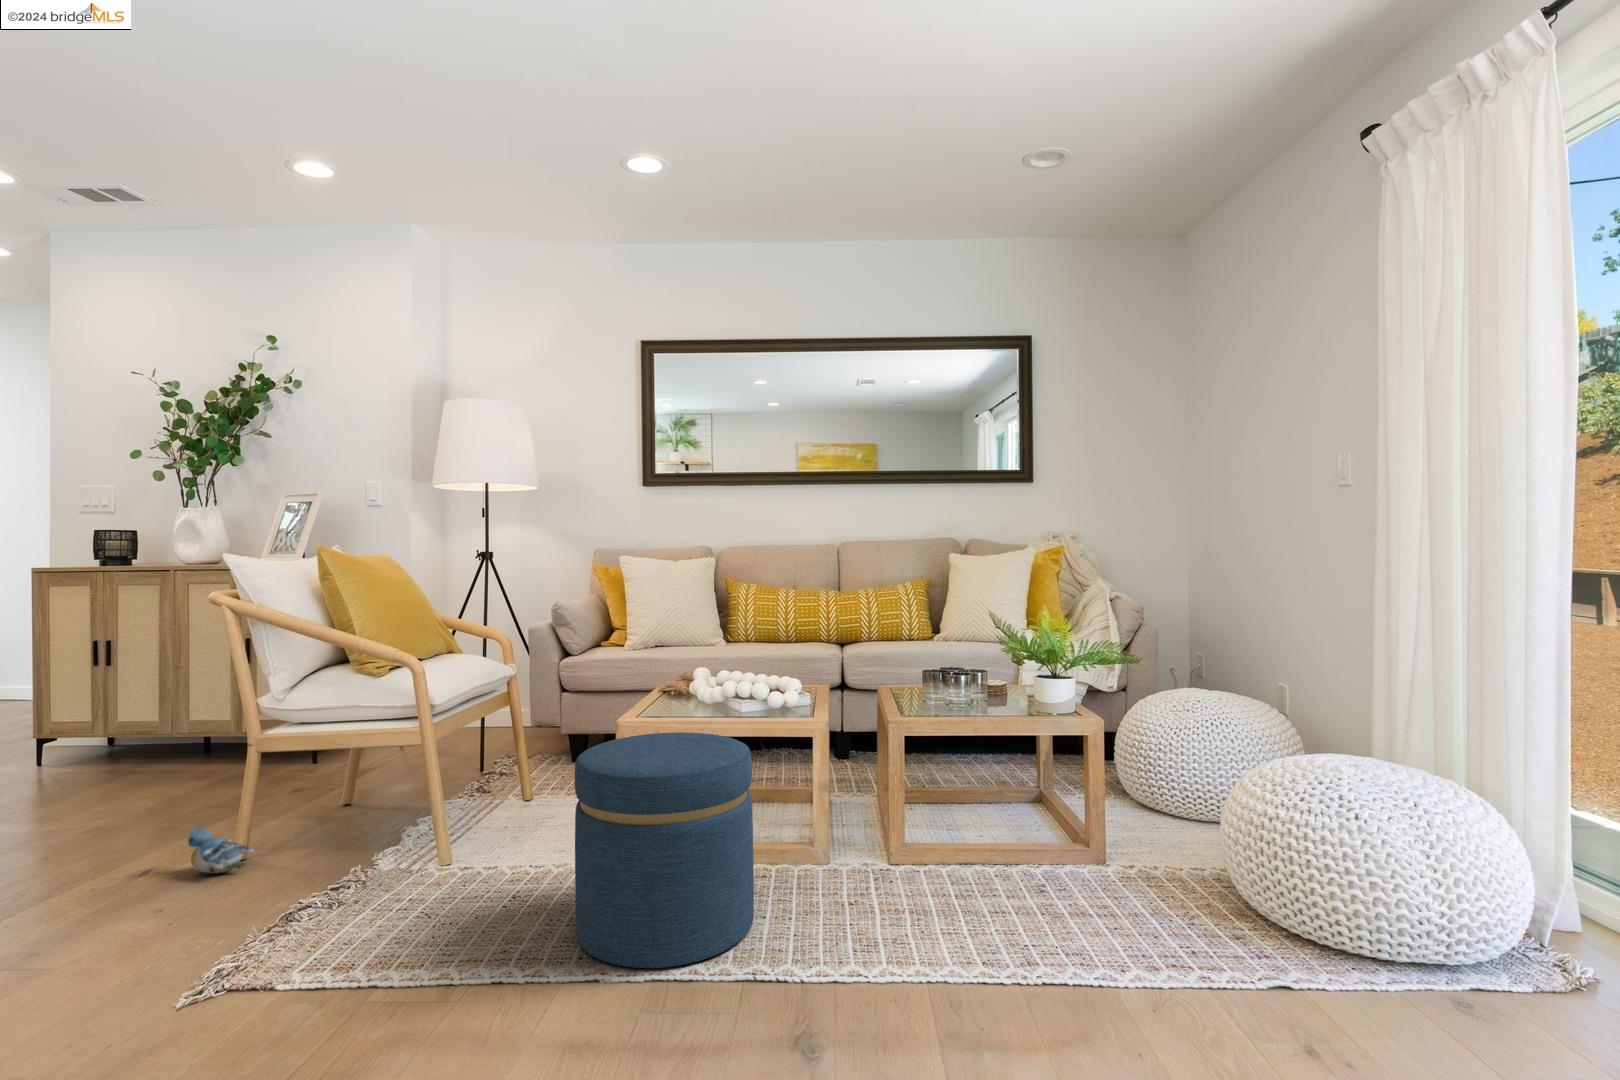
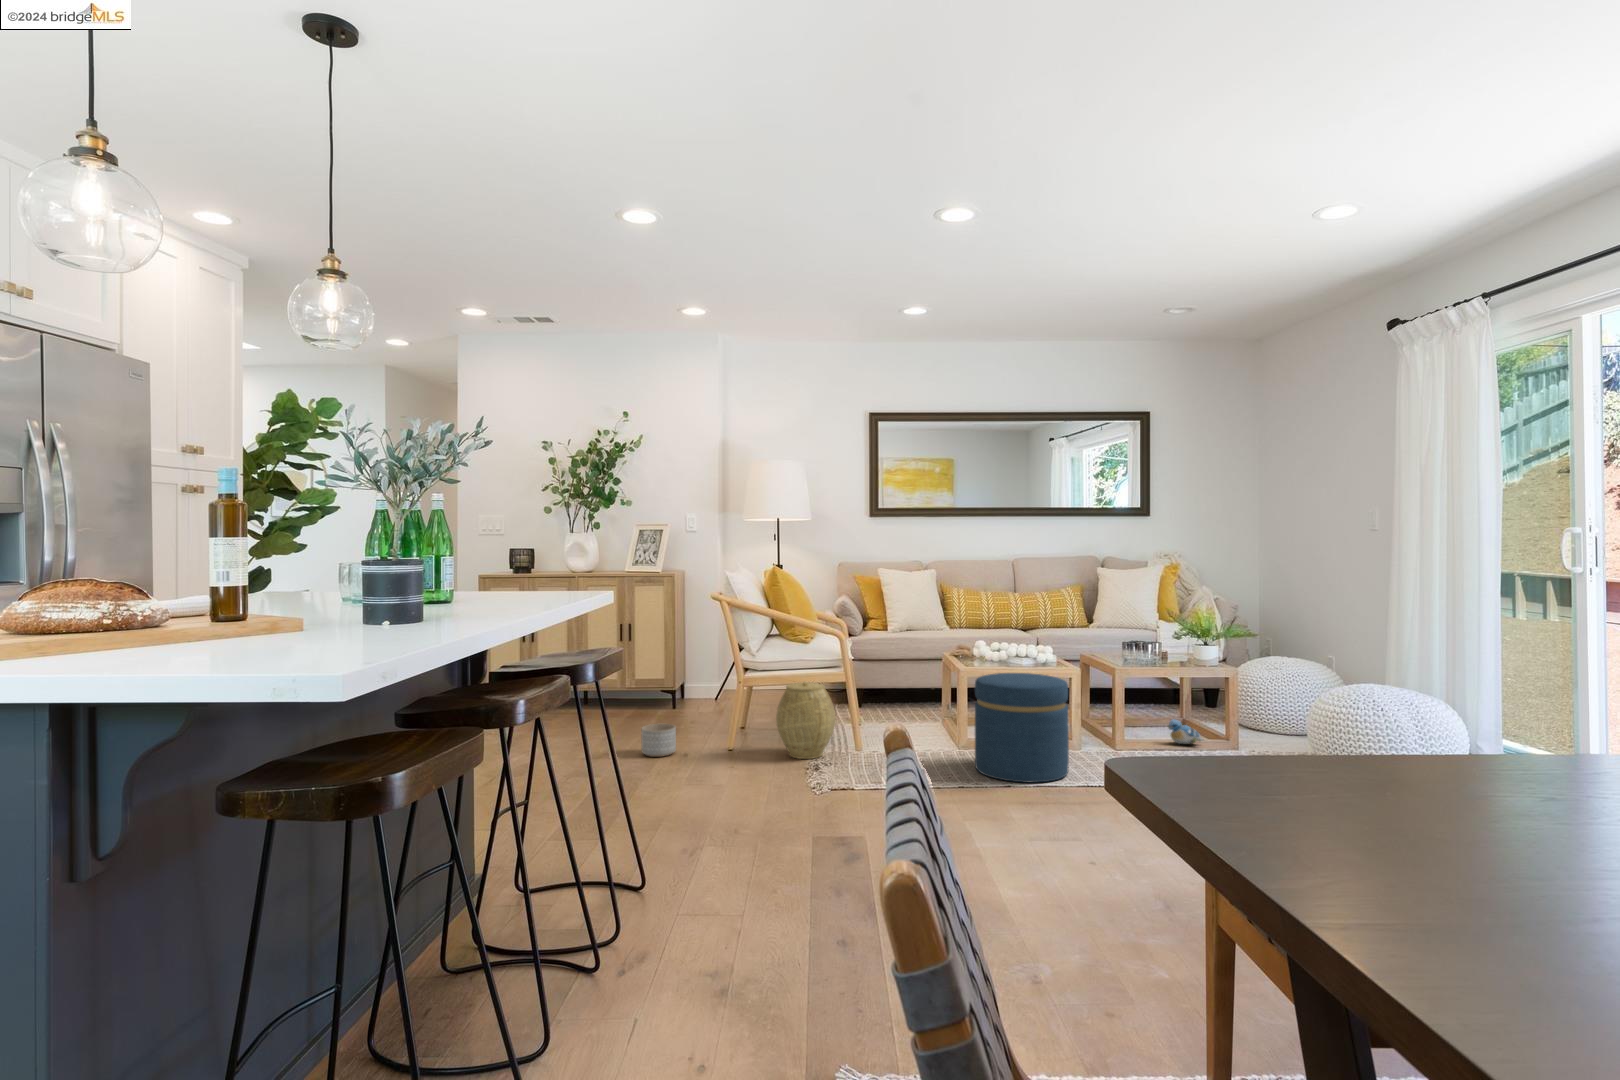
woven basket: none [275,746,397,889] -> present [776,682,836,759]
planter: none [50,818,130,883] -> present [641,724,676,757]
plush toy: present [188,828,254,874] -> present [1168,719,1203,745]

